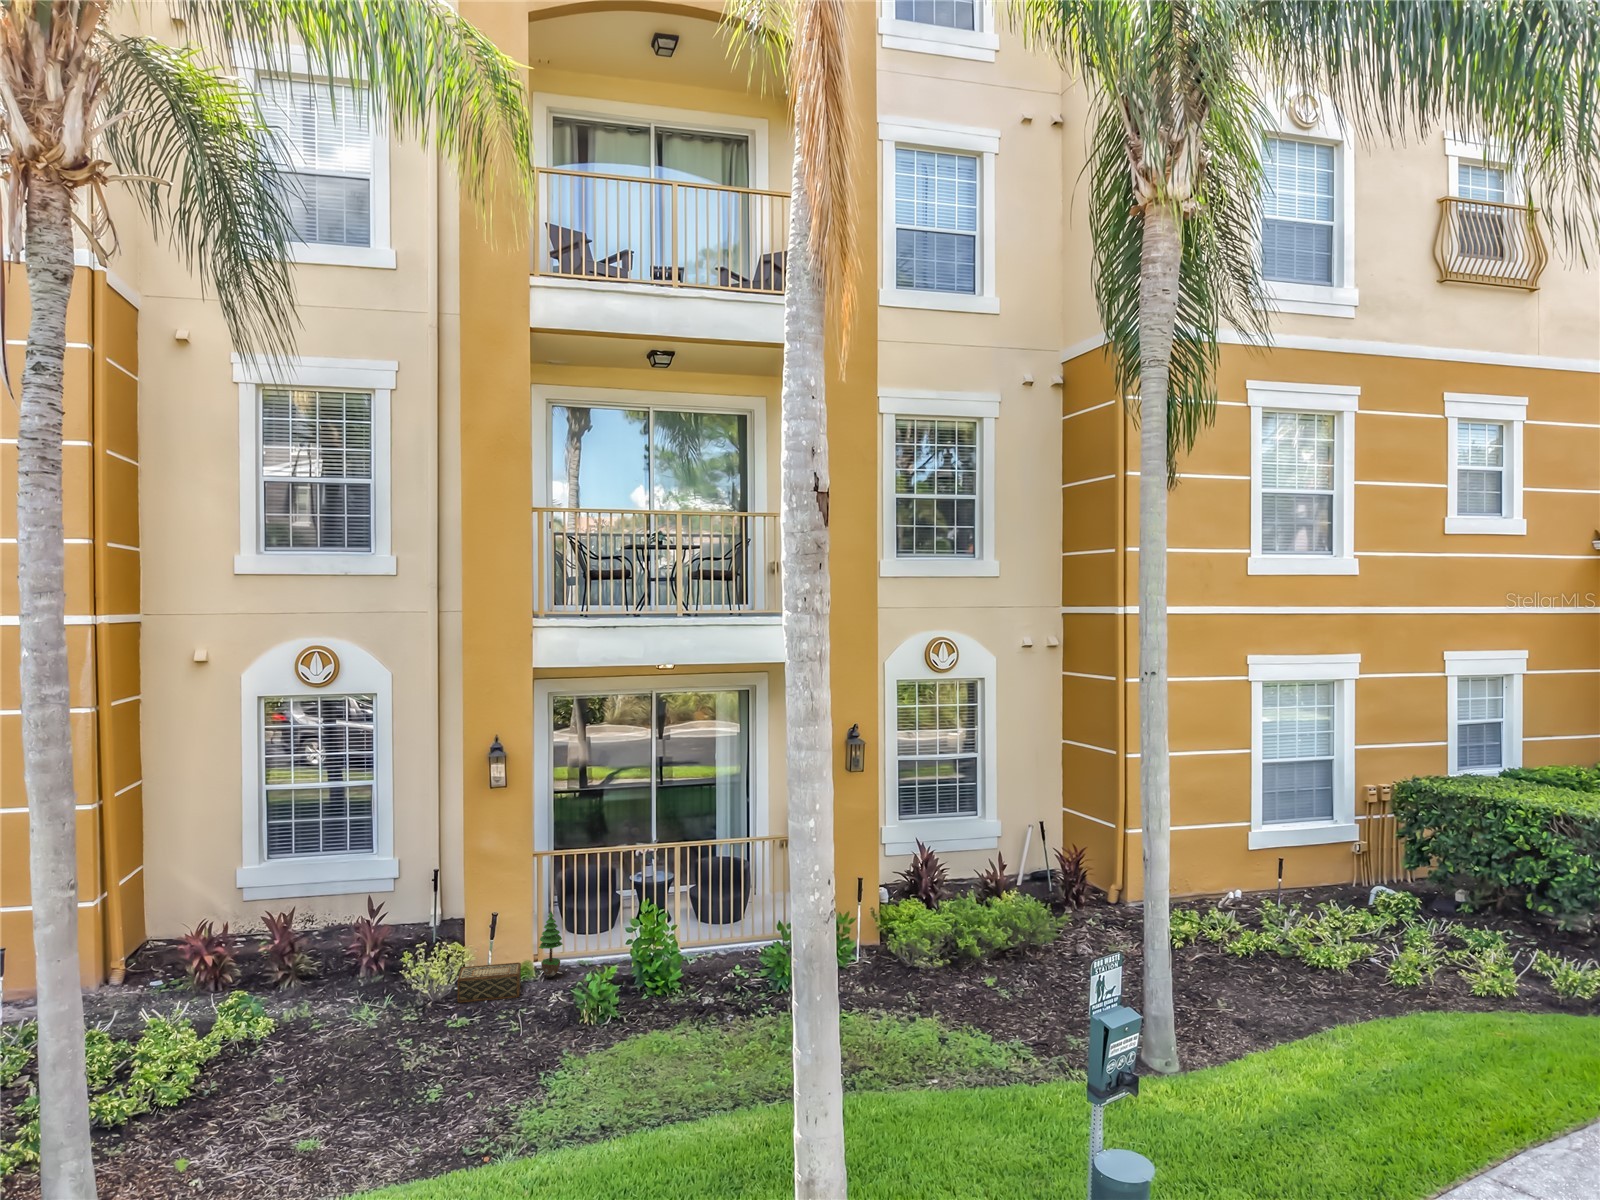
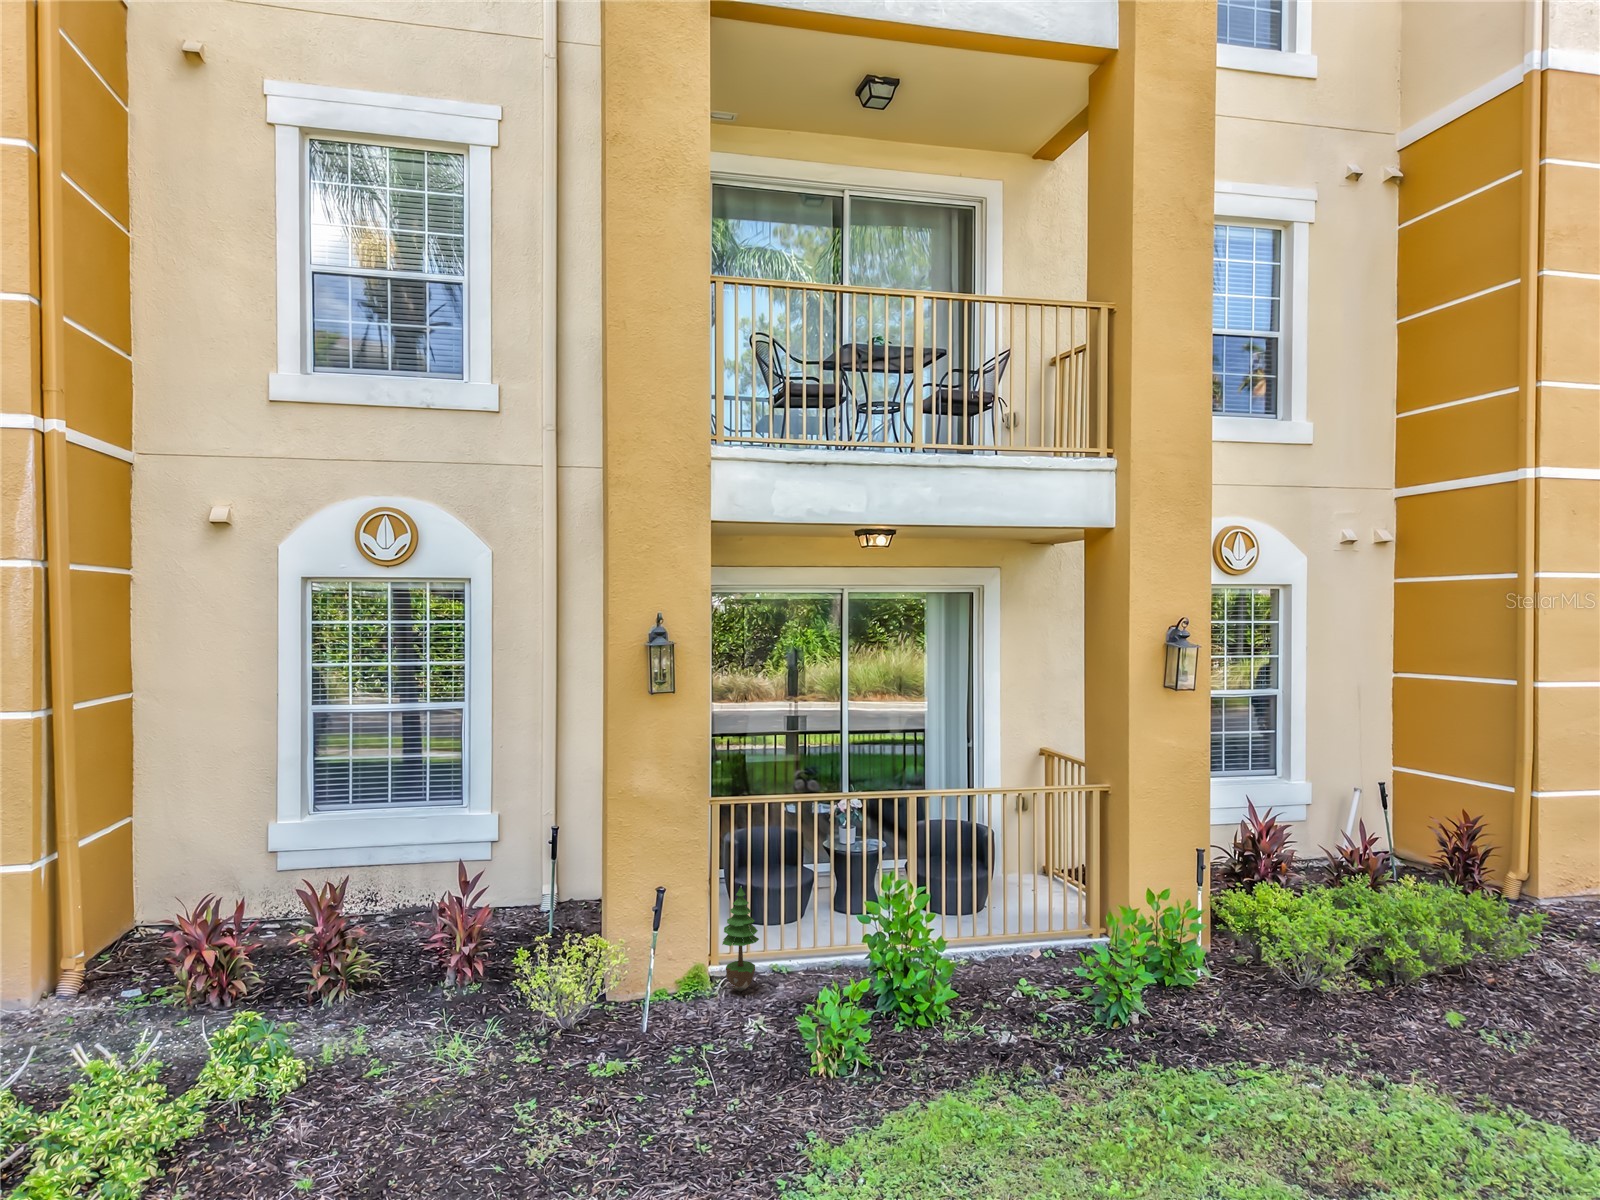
woven basket: present [457,963,521,1003] -> none [604,967,702,1033]

